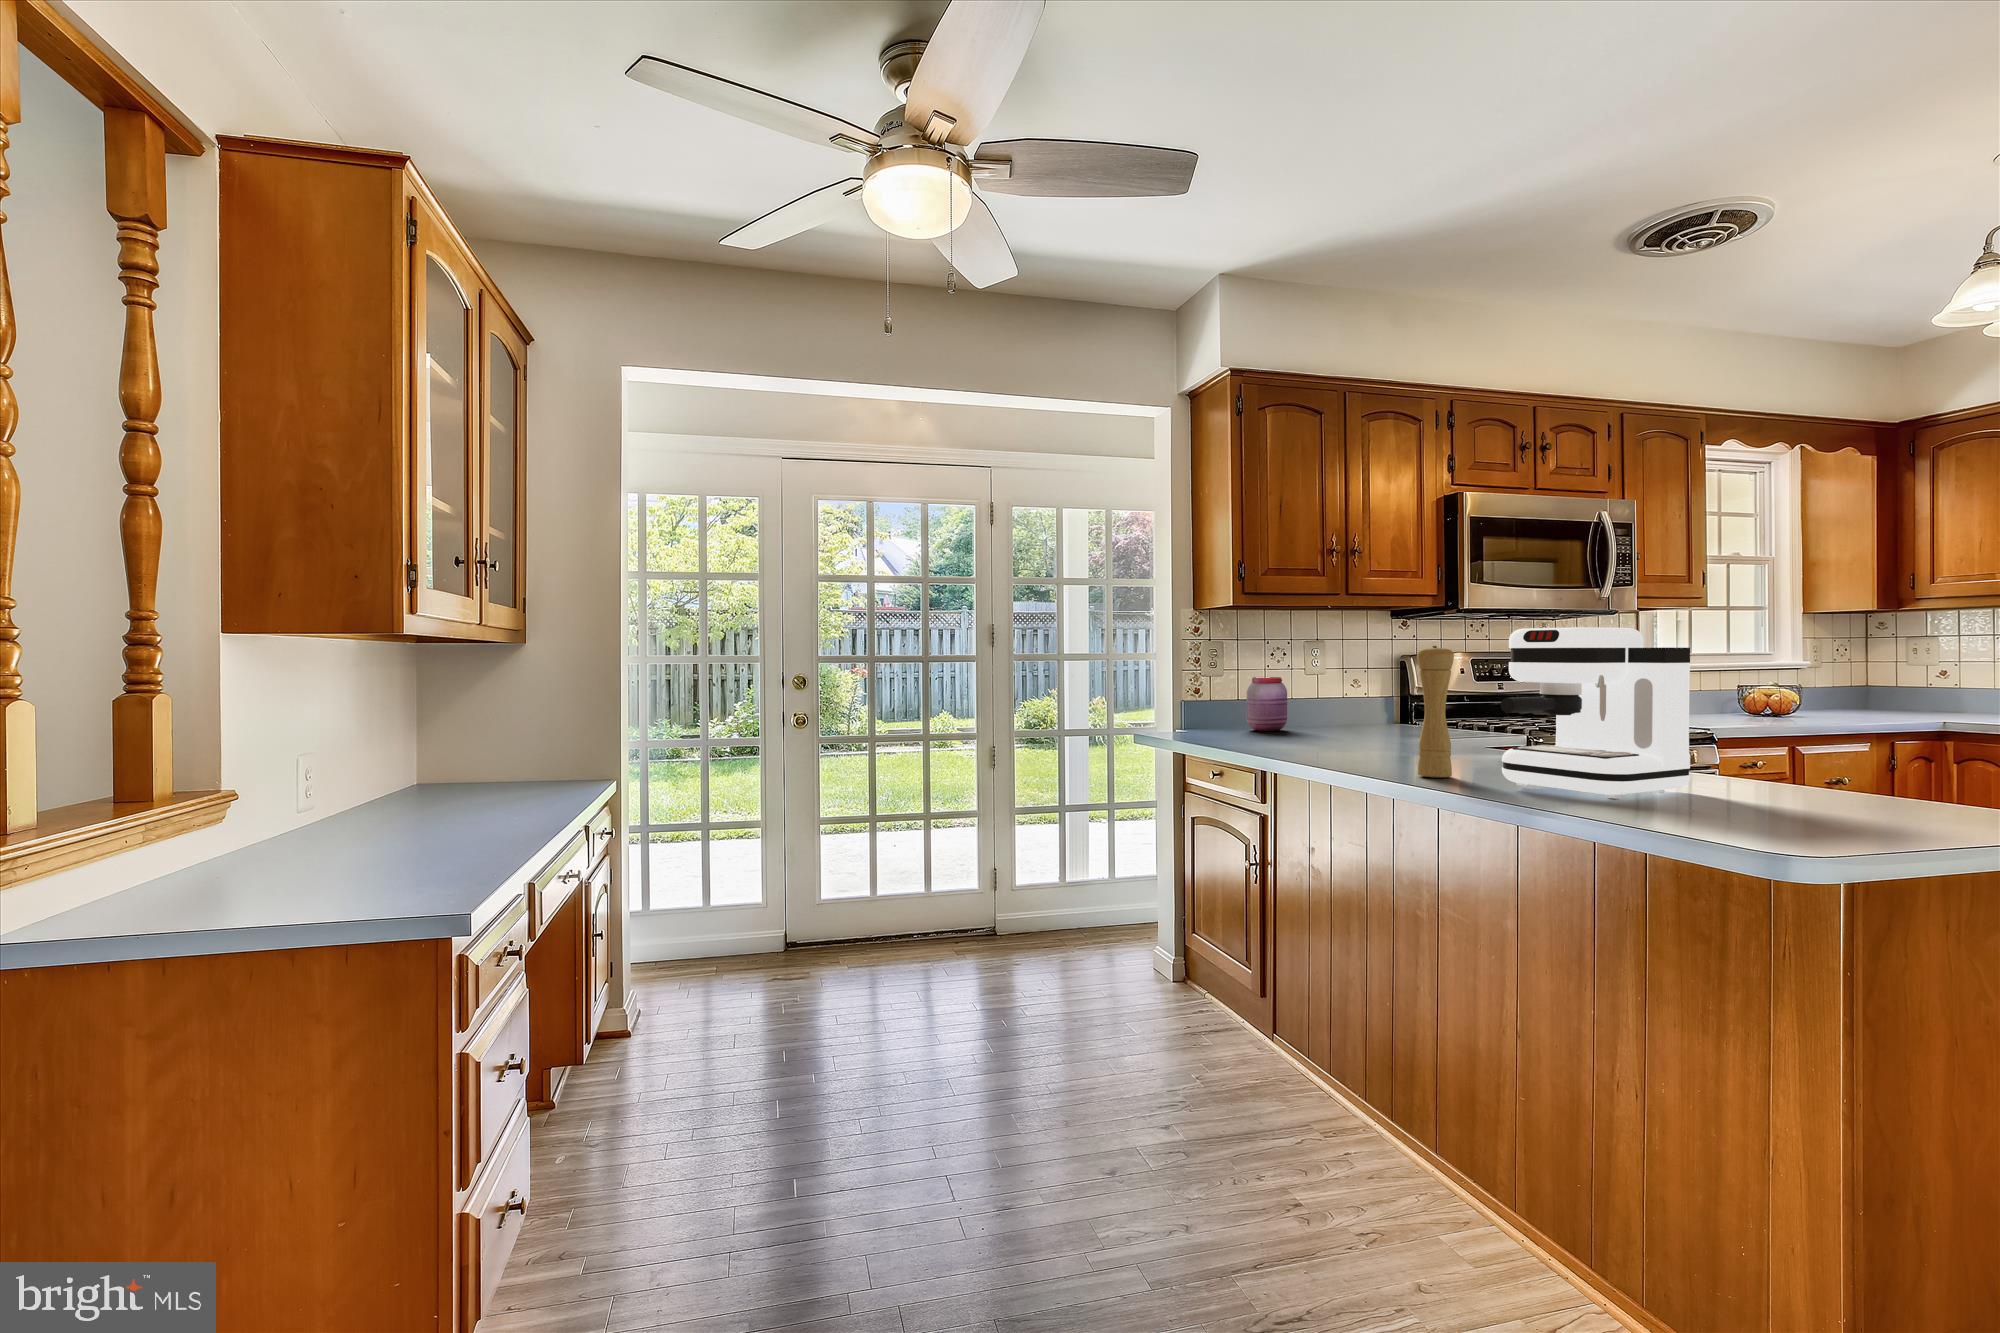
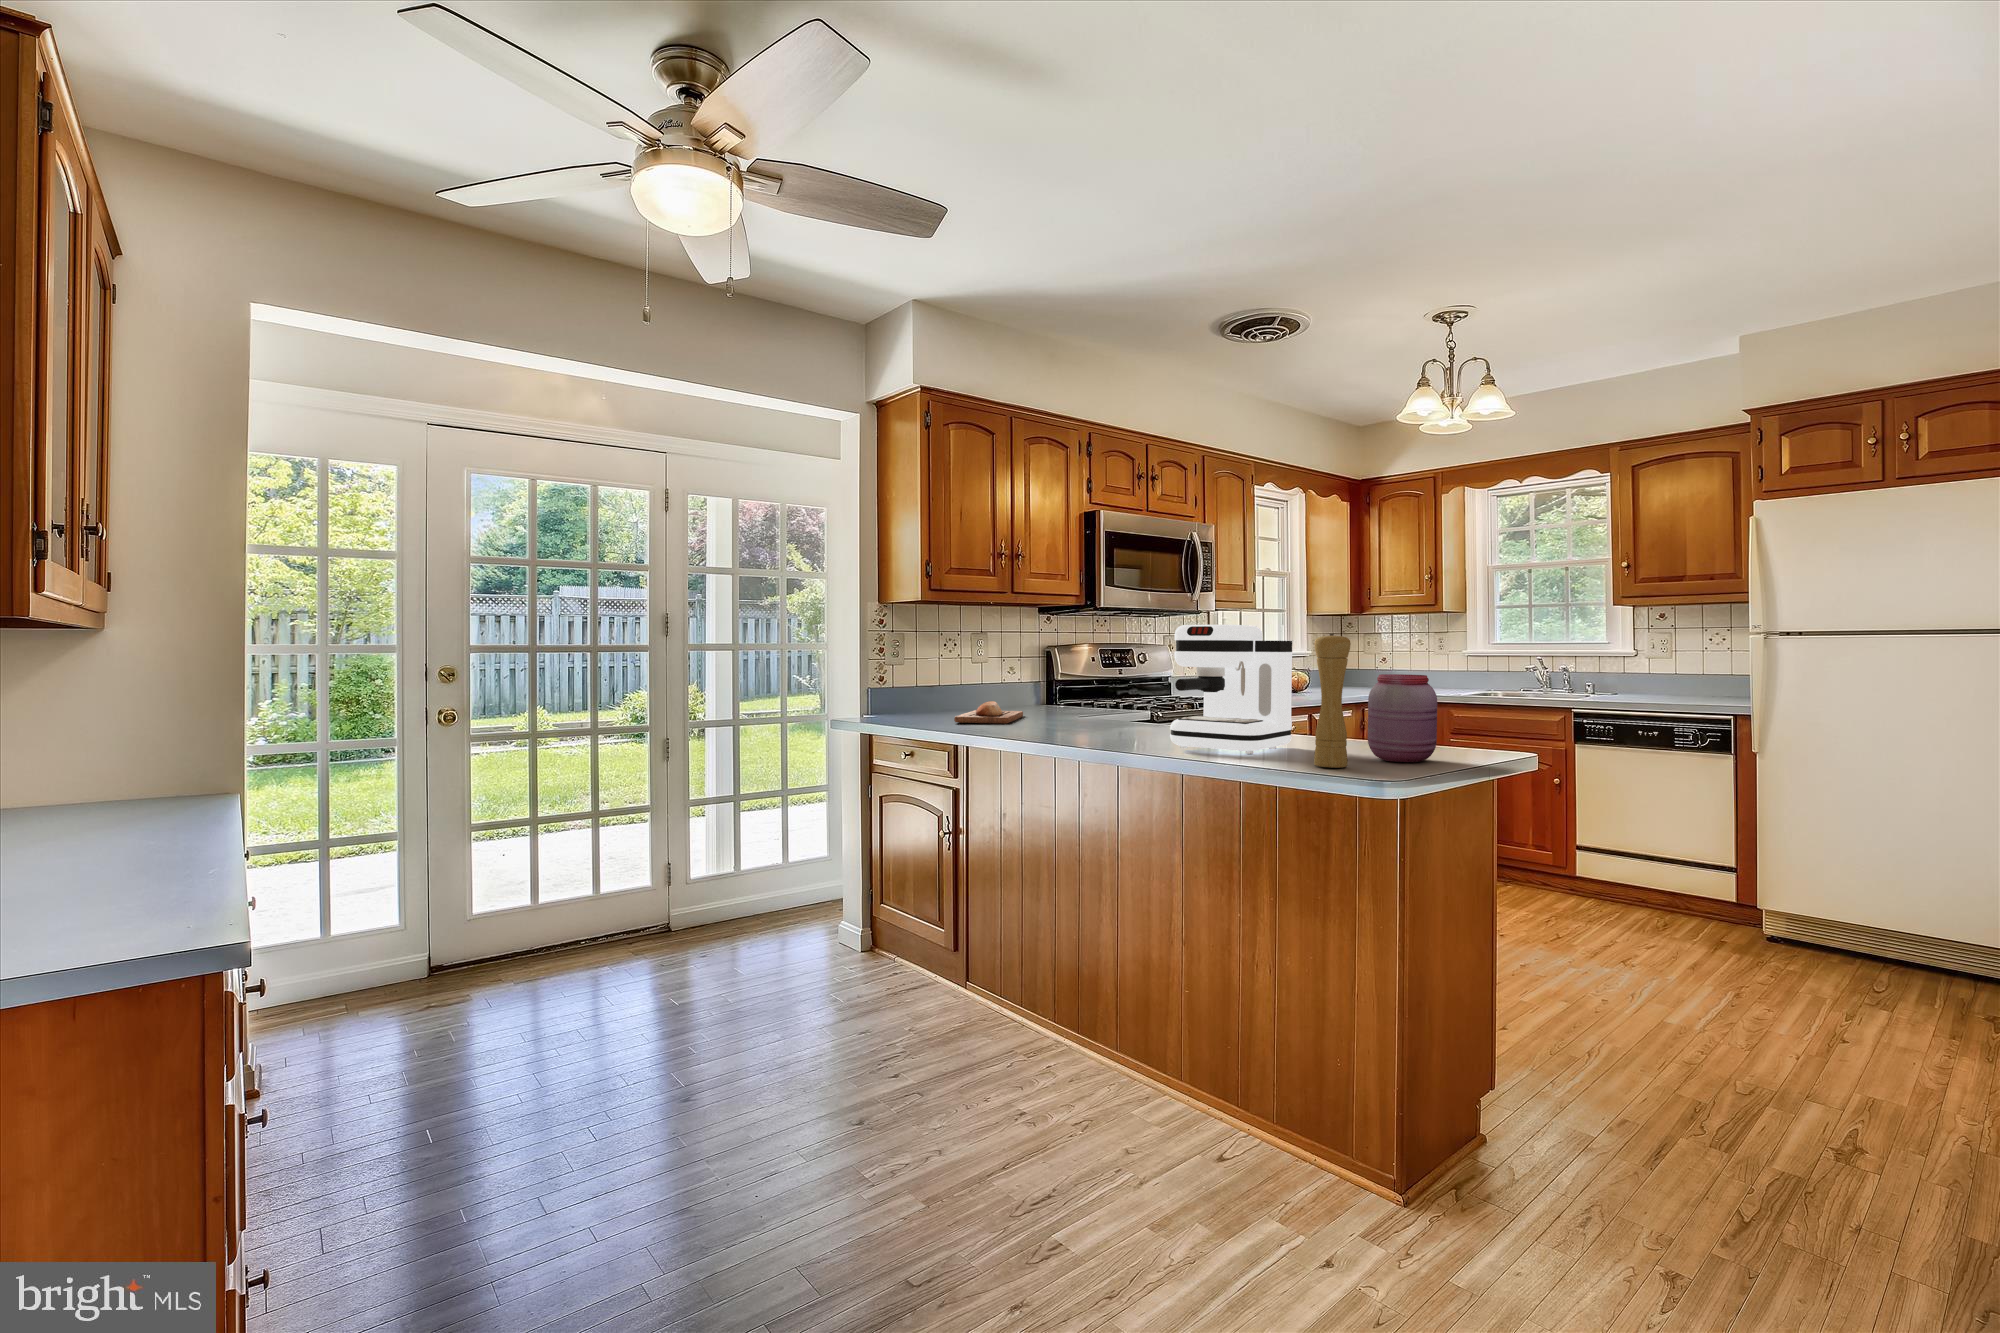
pepper mill: present [1417,646,1454,778] -> present [1314,634,1351,768]
jar: present [1247,677,1287,731] -> present [1368,674,1437,762]
bread loaf: none [1267,718,1358,744] -> present [954,701,1023,724]

